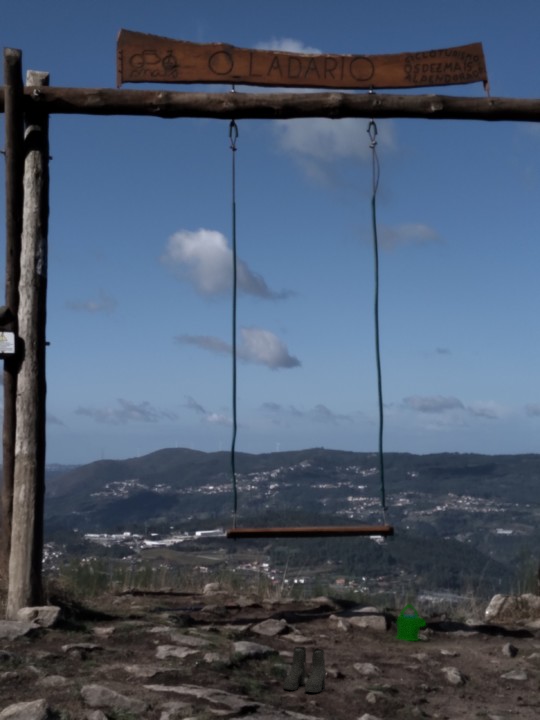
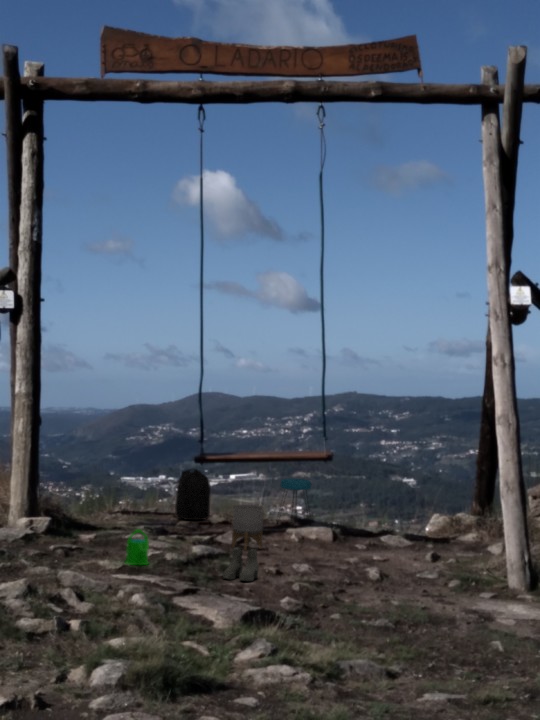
backpack: none [193,541,235,601] -> present [175,469,211,520]
stool: none [308,551,348,608] -> present [277,478,311,524]
planter: none [273,587,311,644] -> present [232,505,264,550]
watering can: present [396,604,426,641] -> present [125,529,149,565]

